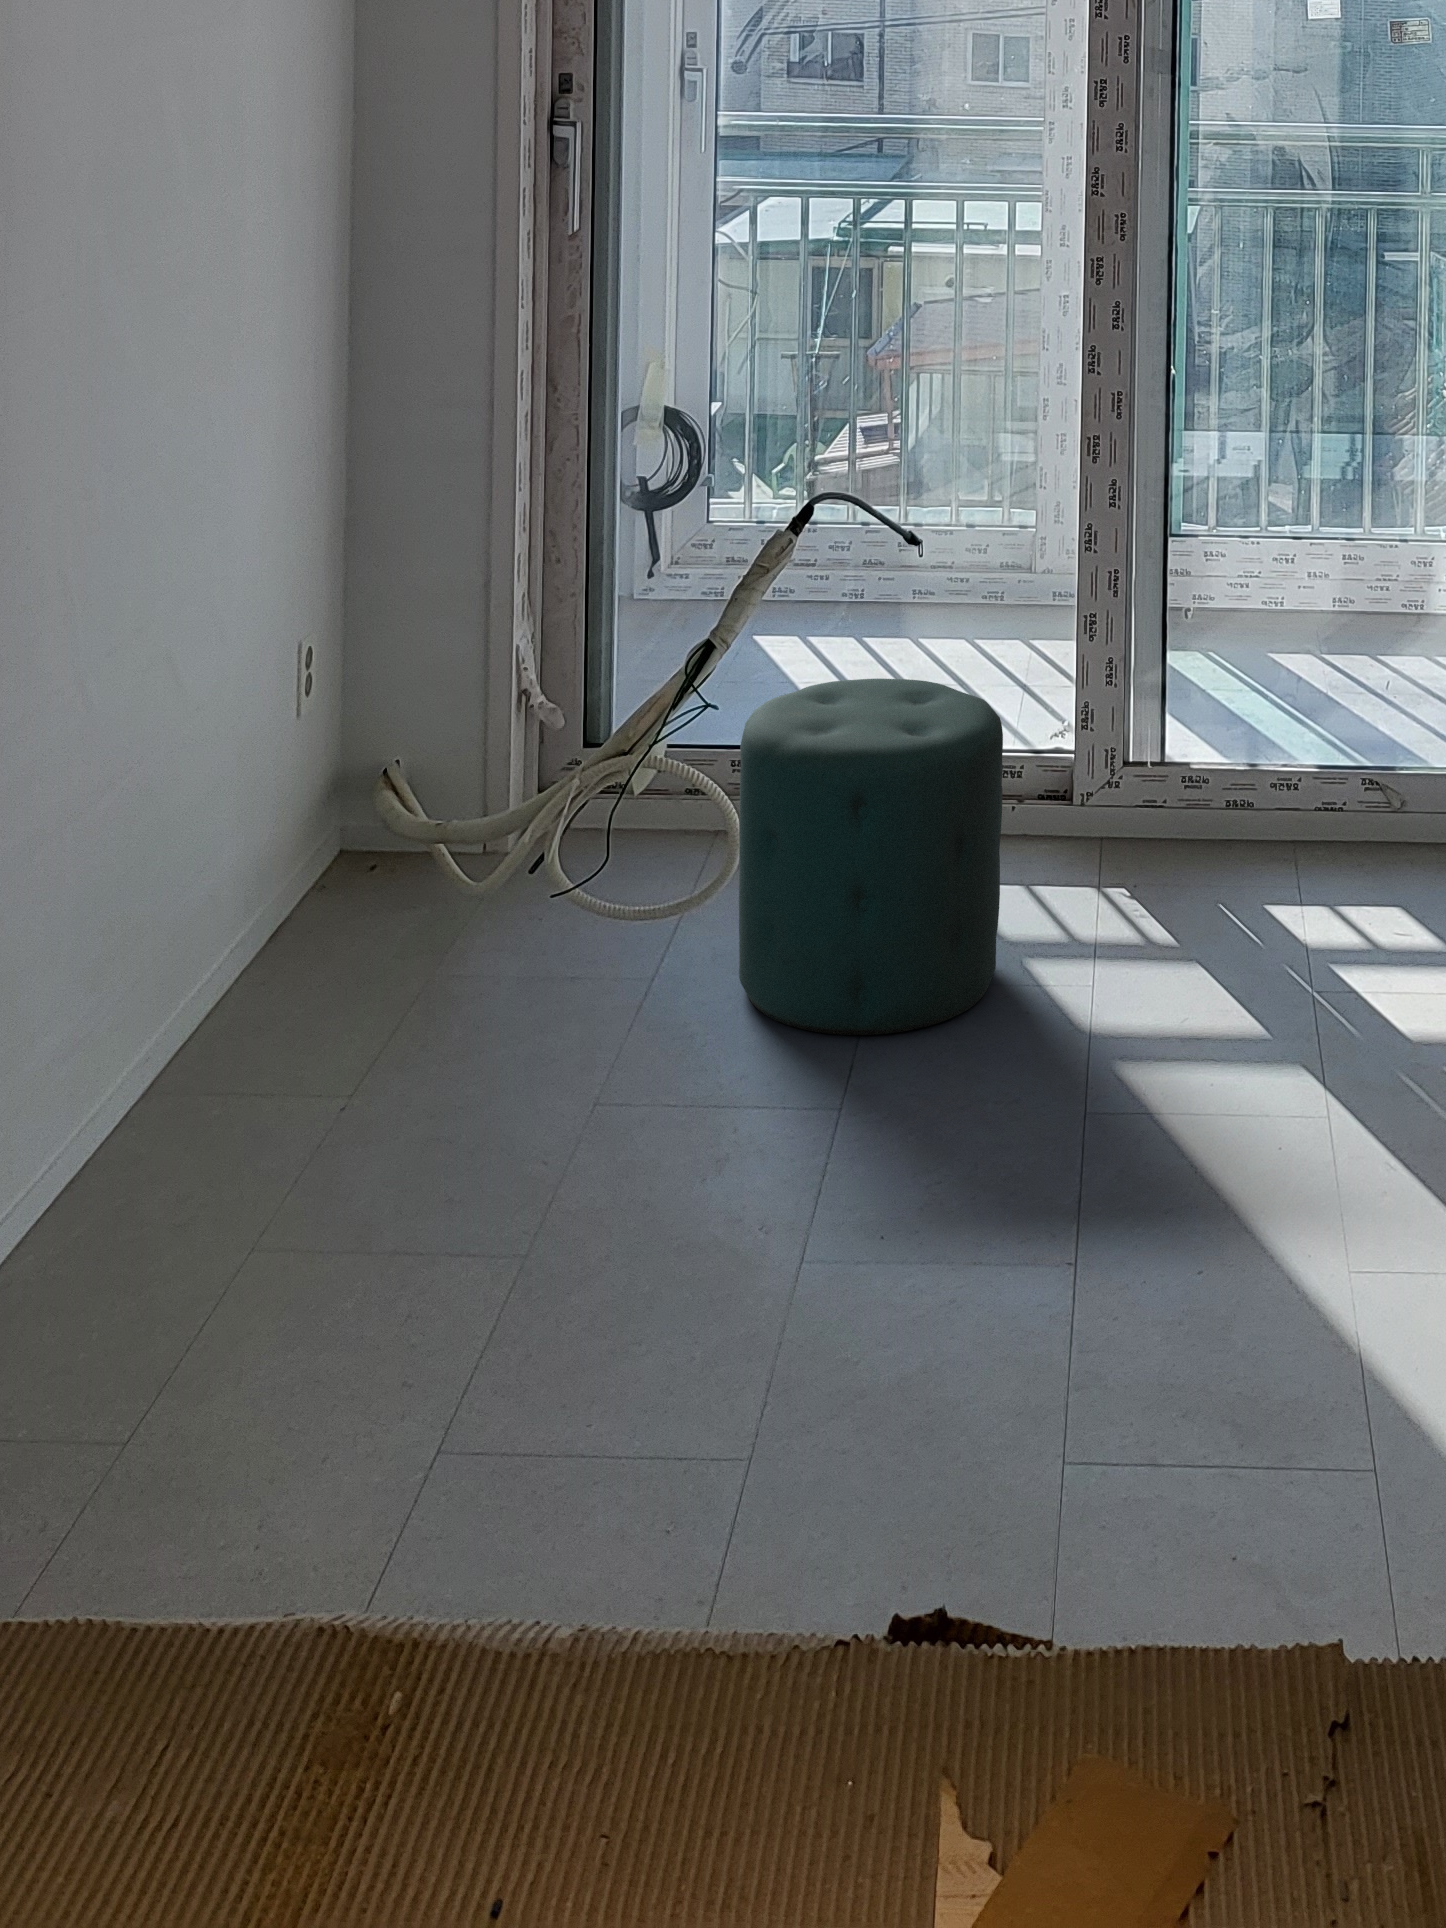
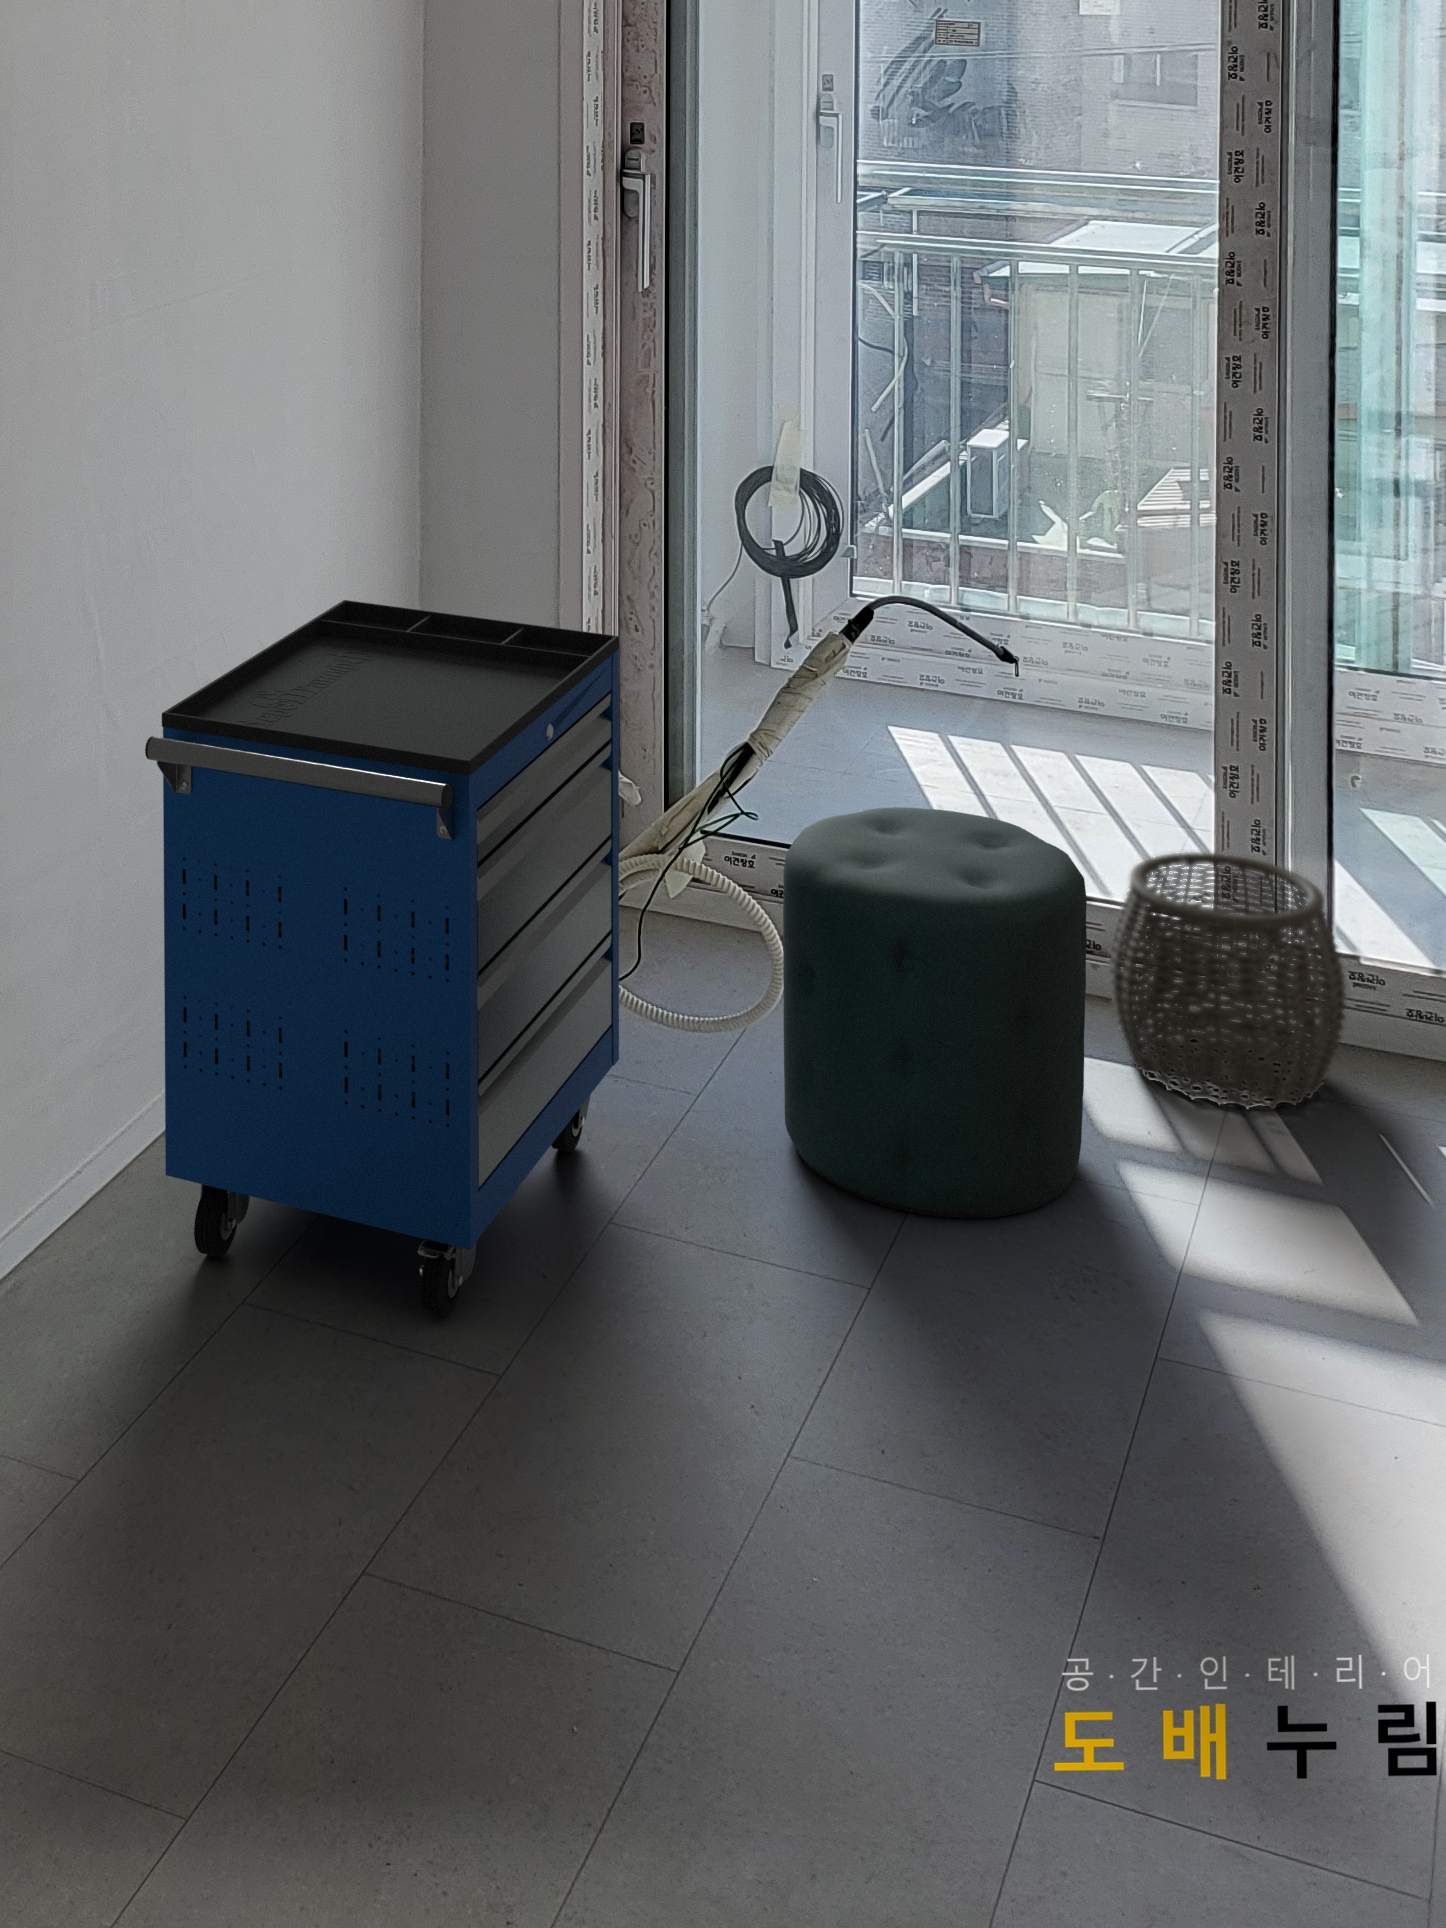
storage cabinet: none [151,546,593,1207] -> present [145,600,619,1316]
woven basket: none [997,691,1190,904] -> present [1108,852,1346,1109]

